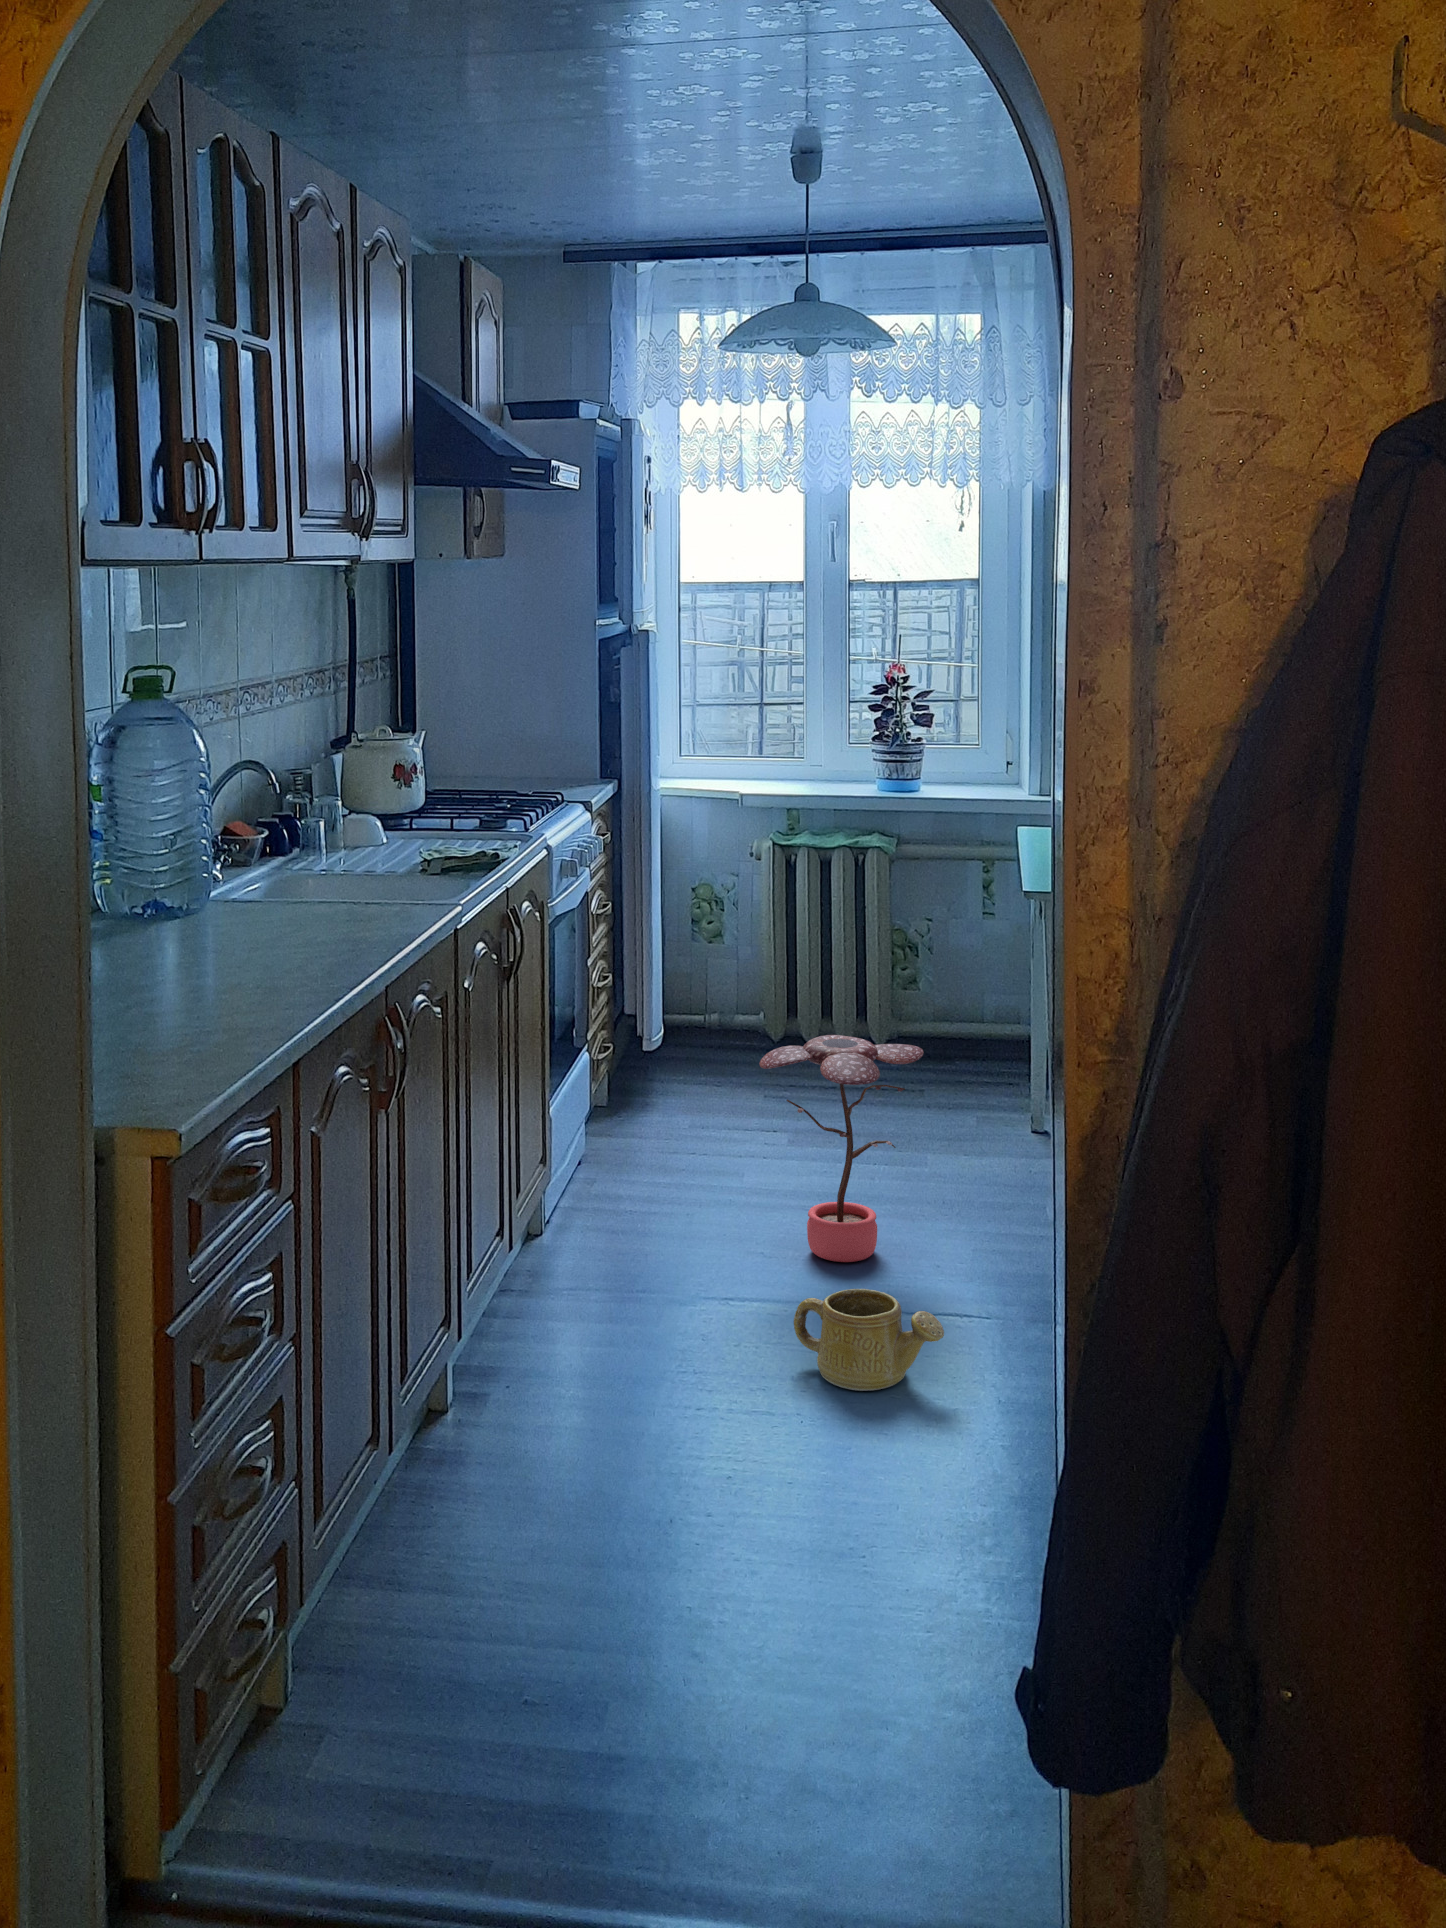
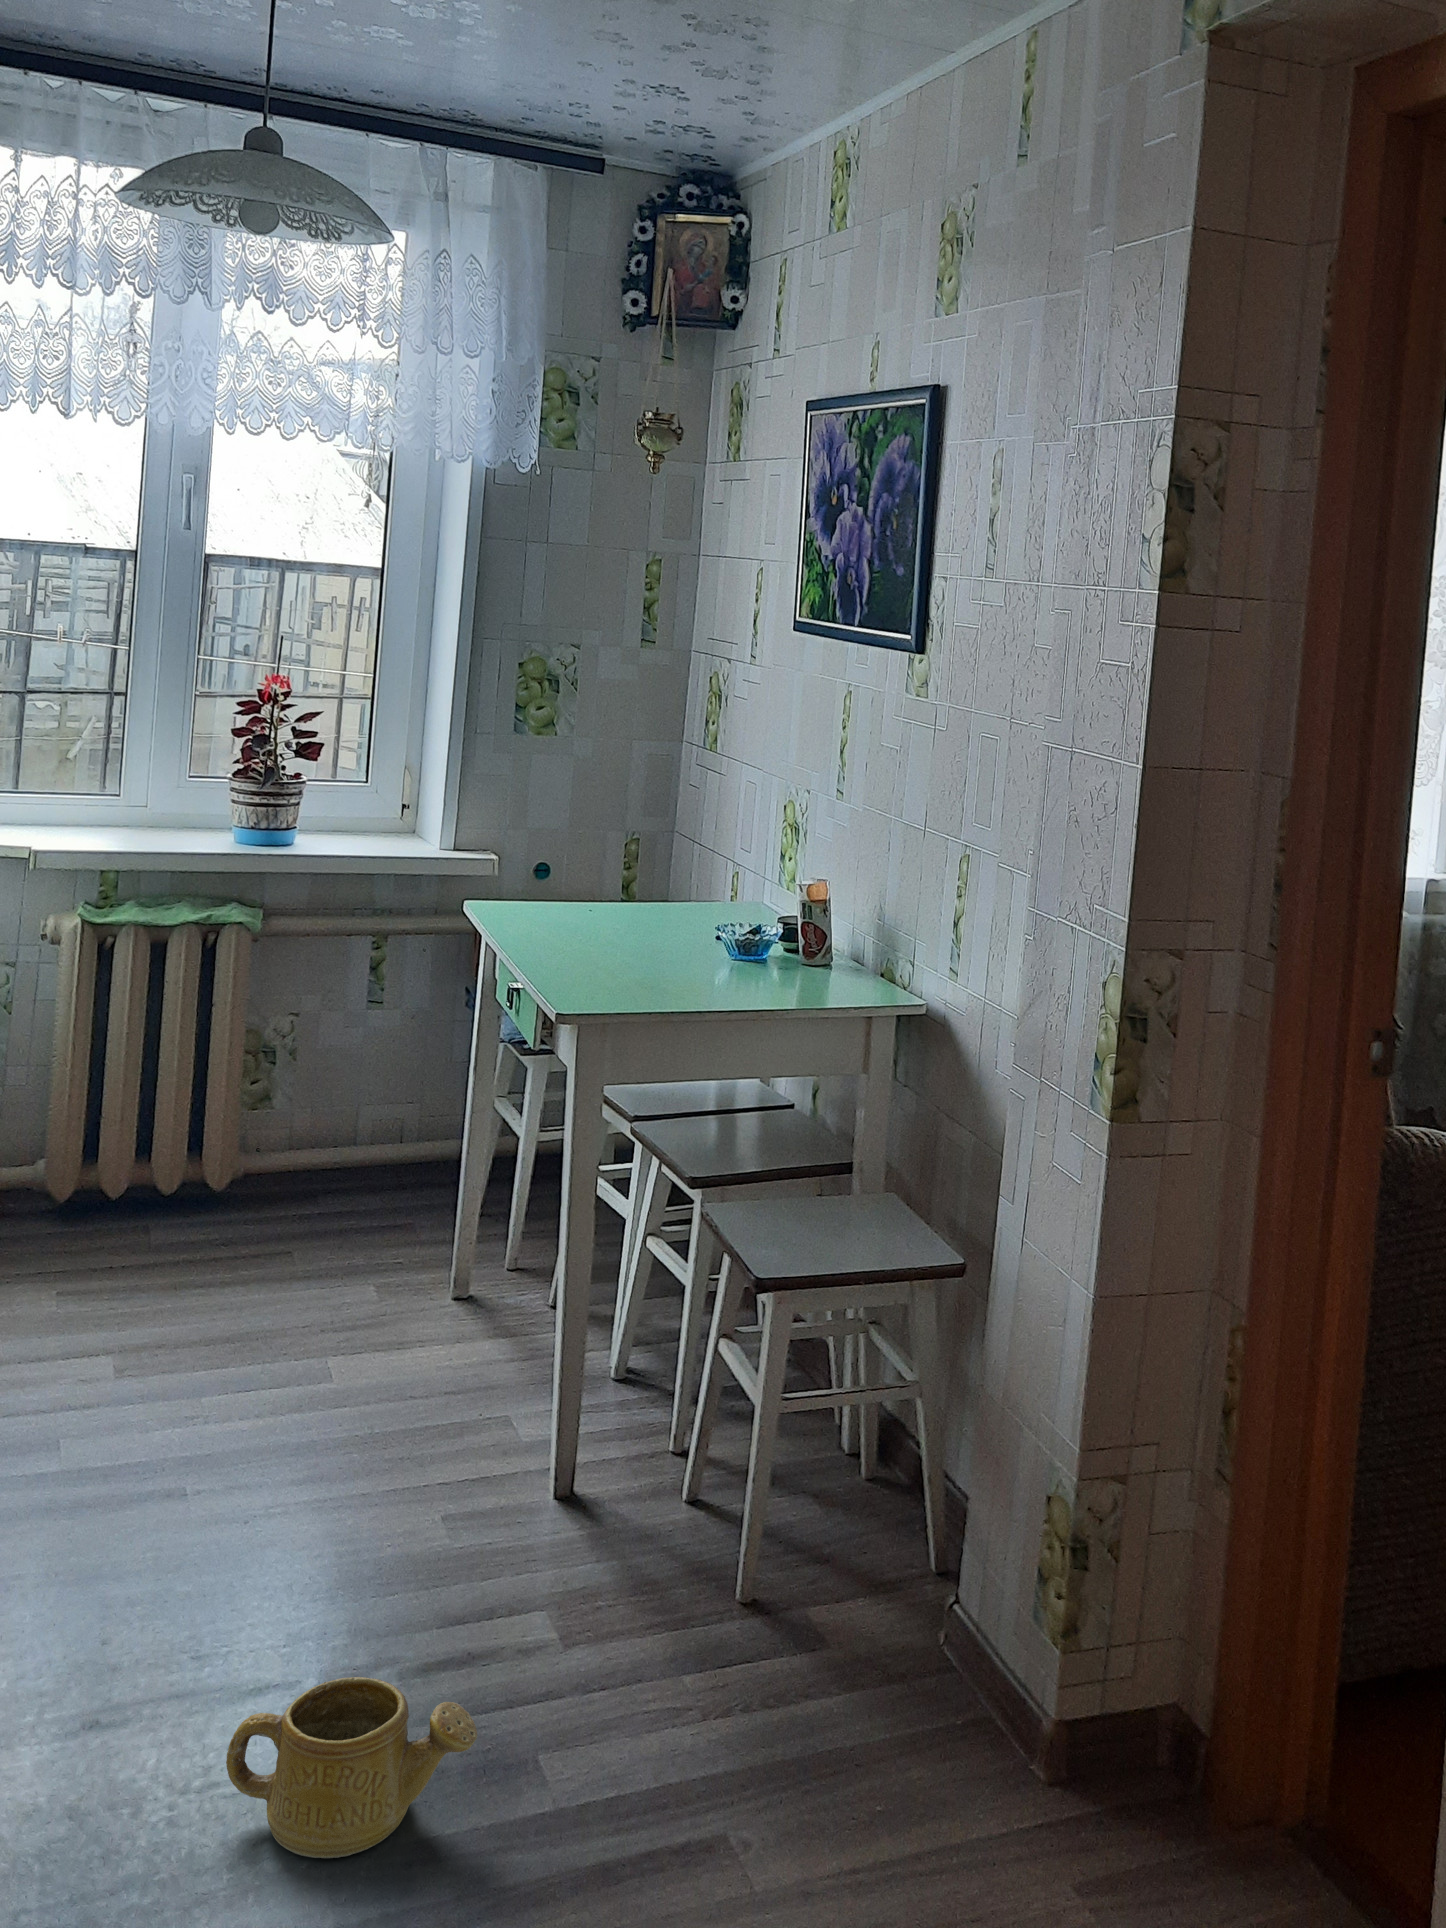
potted plant: present [759,1035,924,1262] -> none [136,1242,389,1594]

